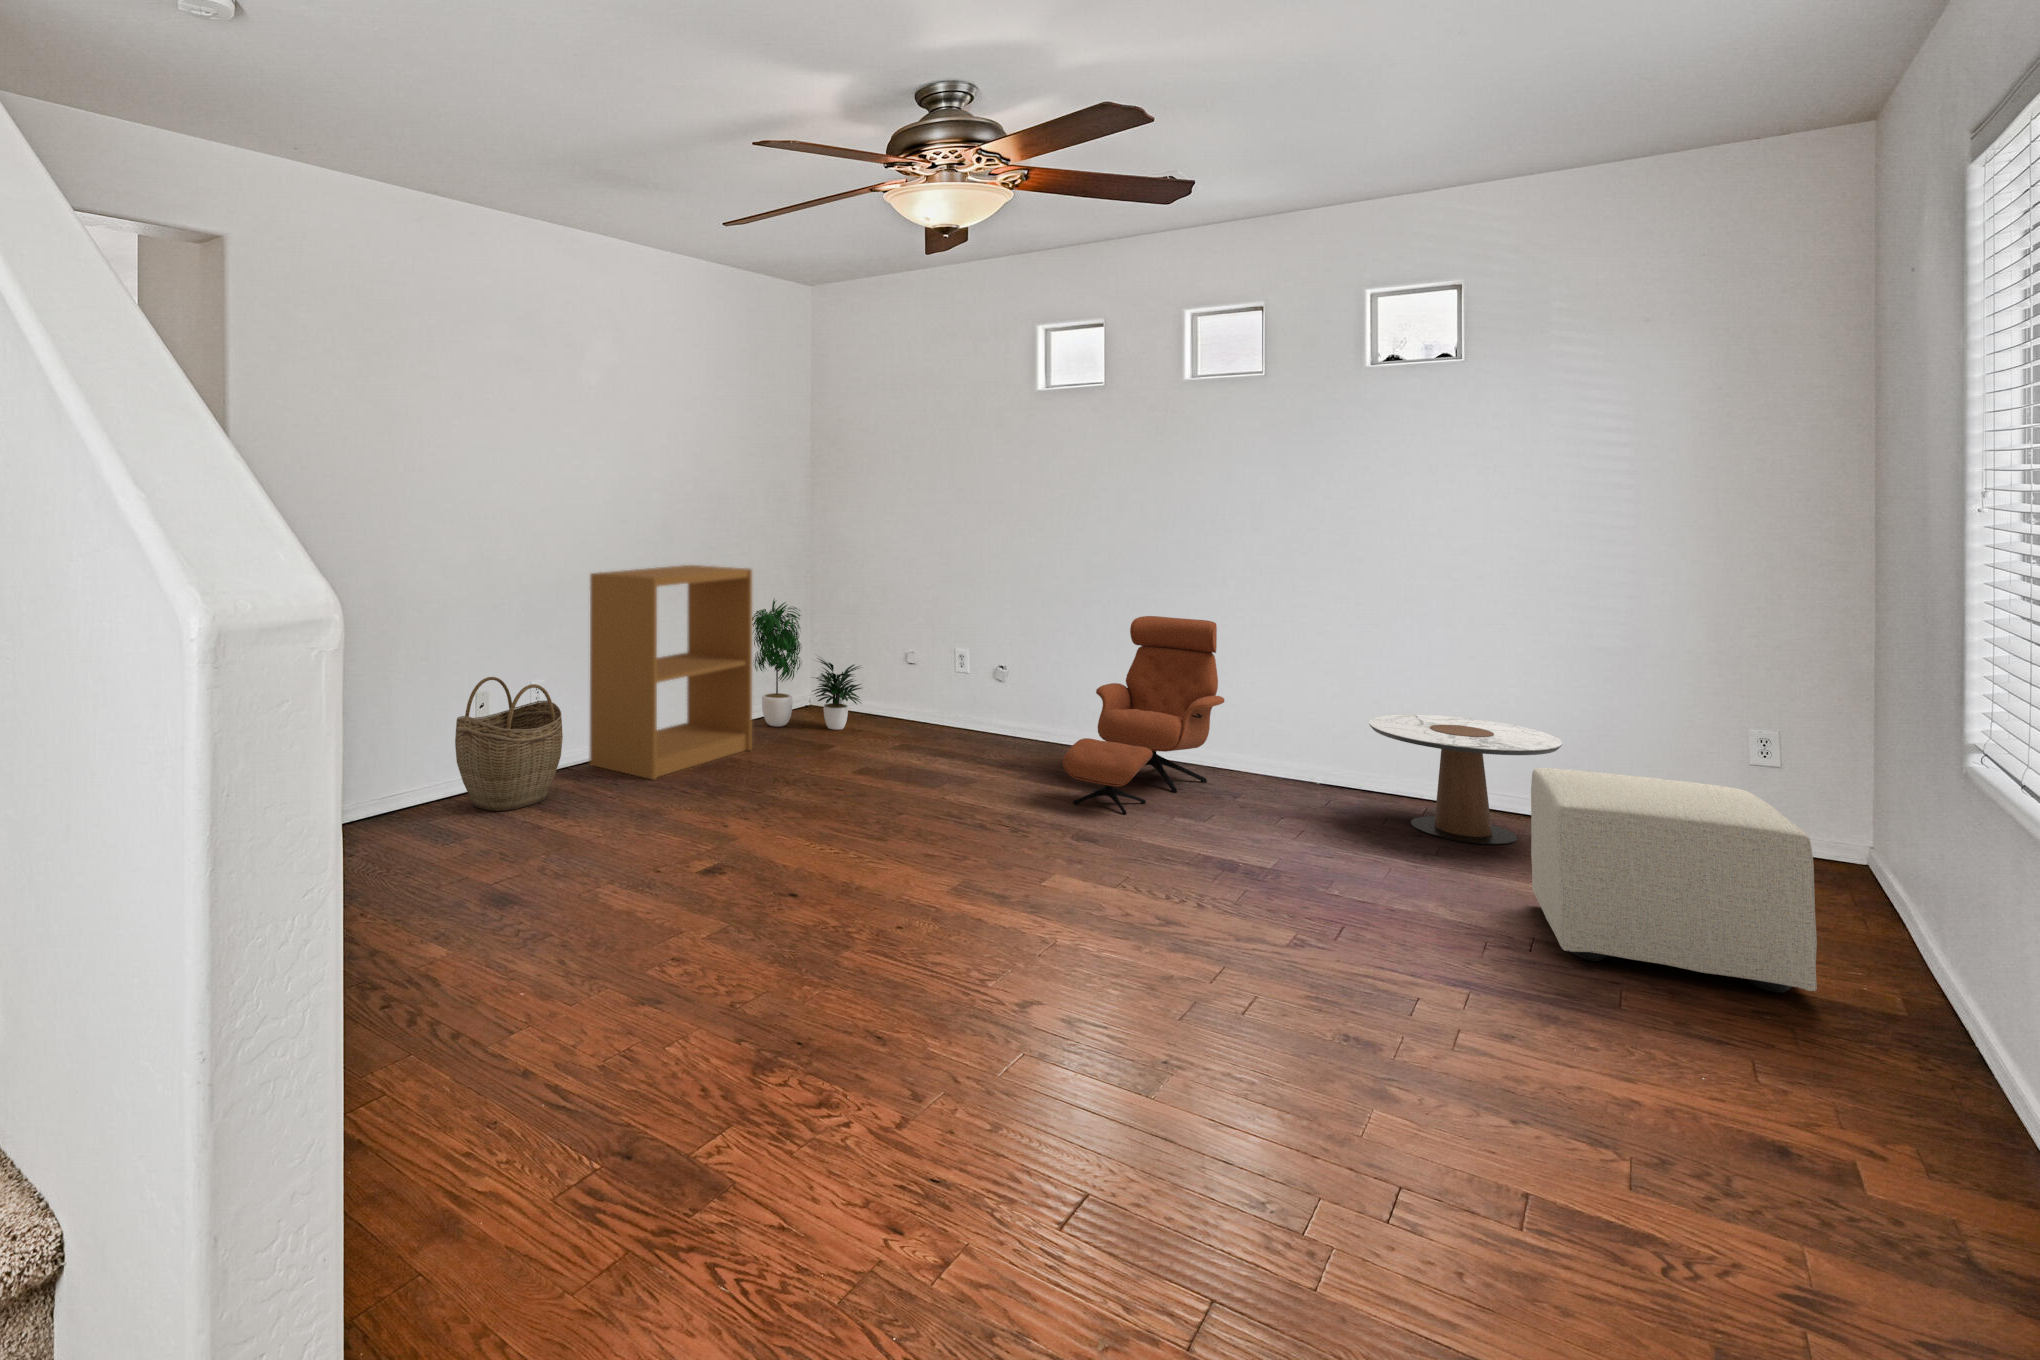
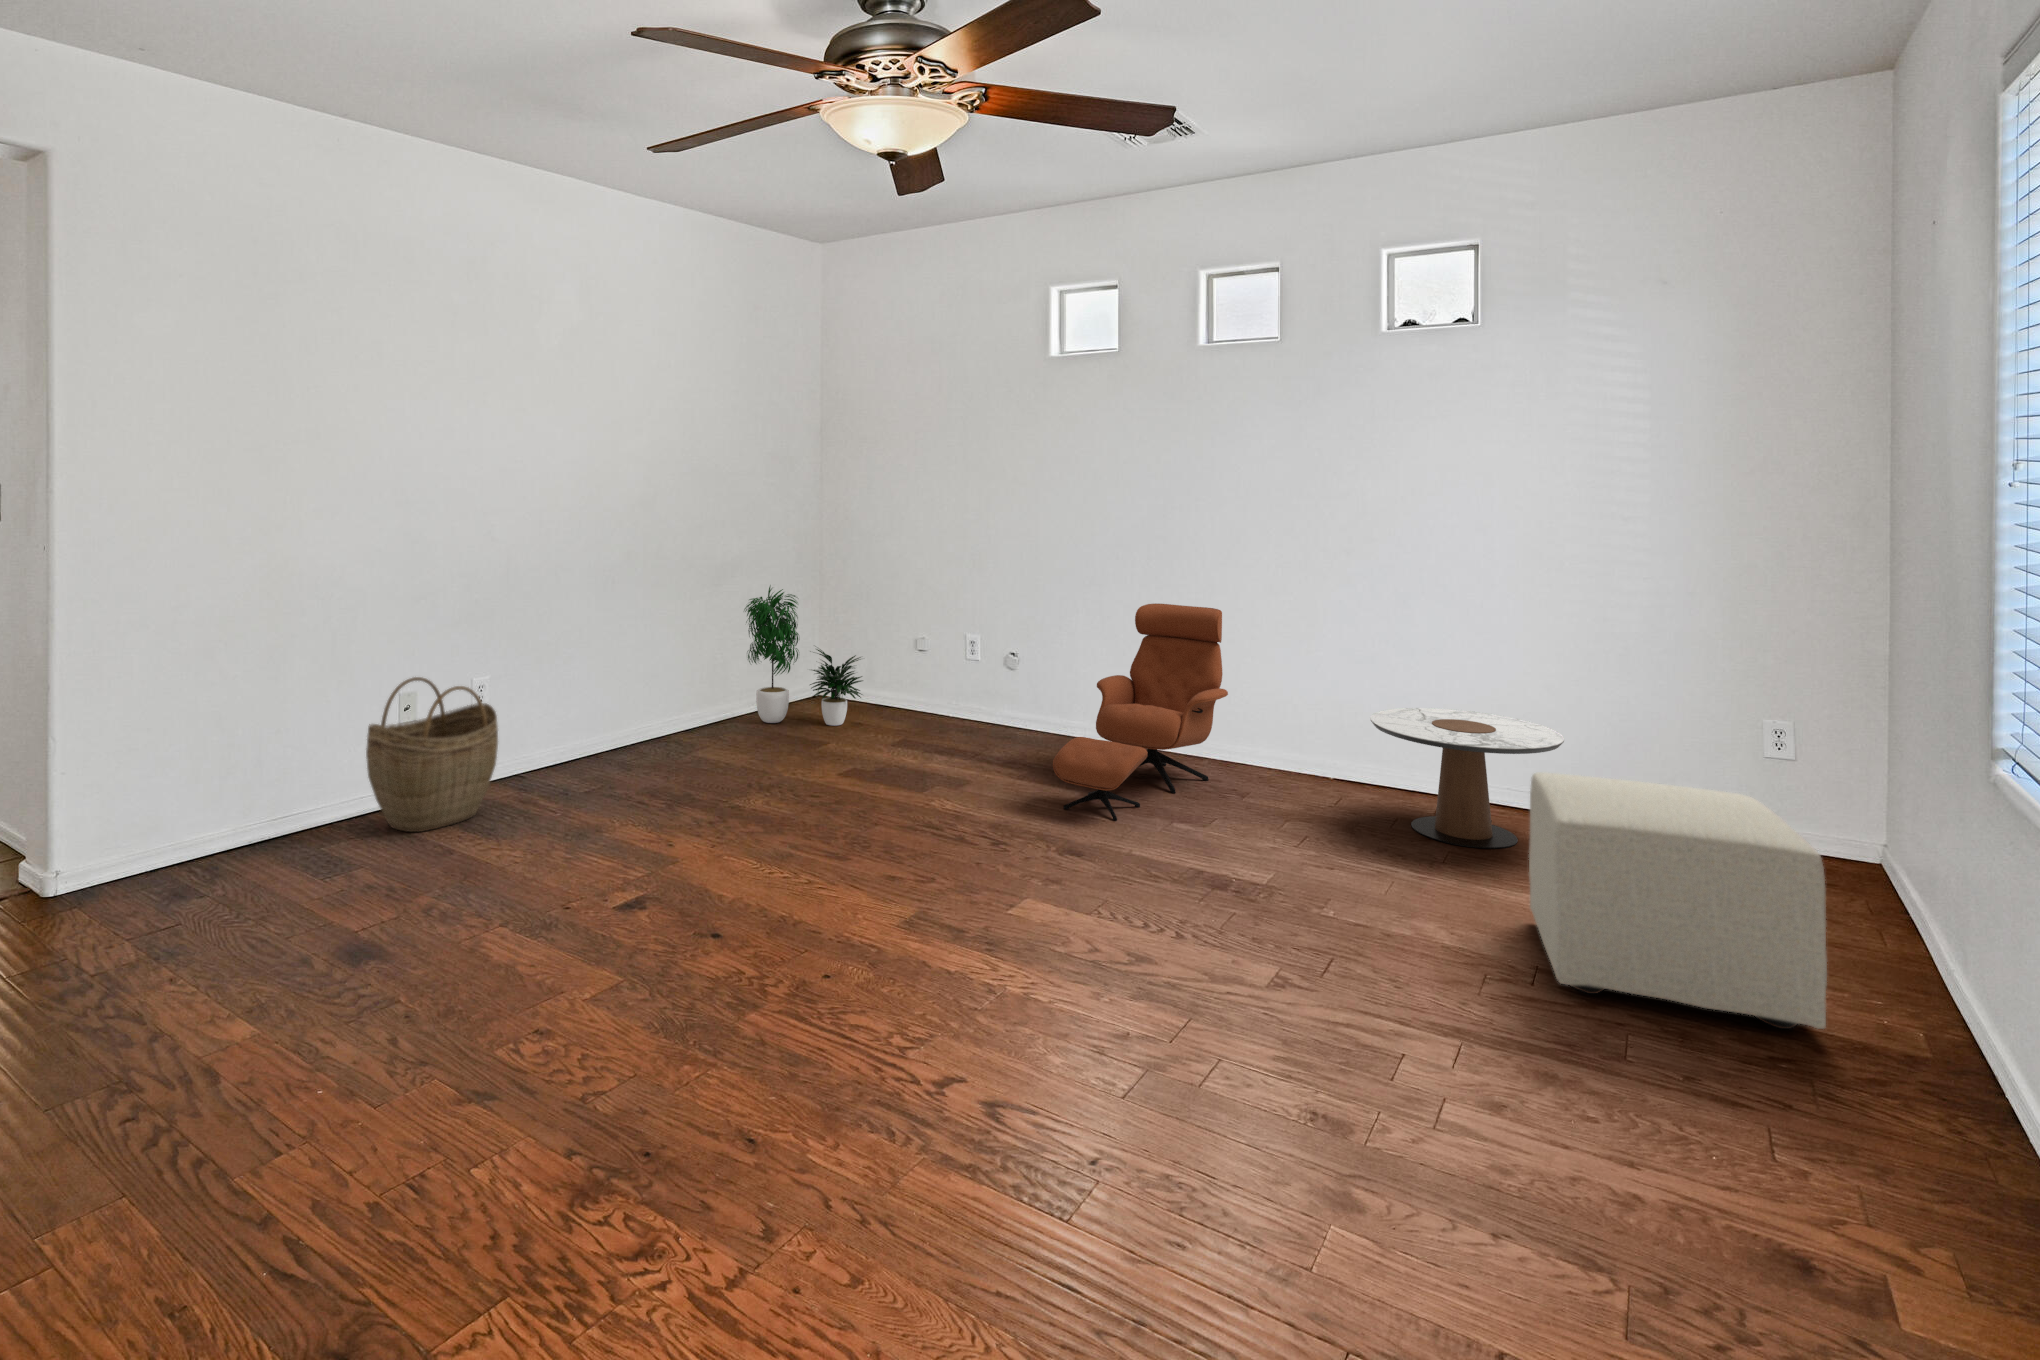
bookshelf: present [590,565,752,780] -> none [546,549,737,789]

